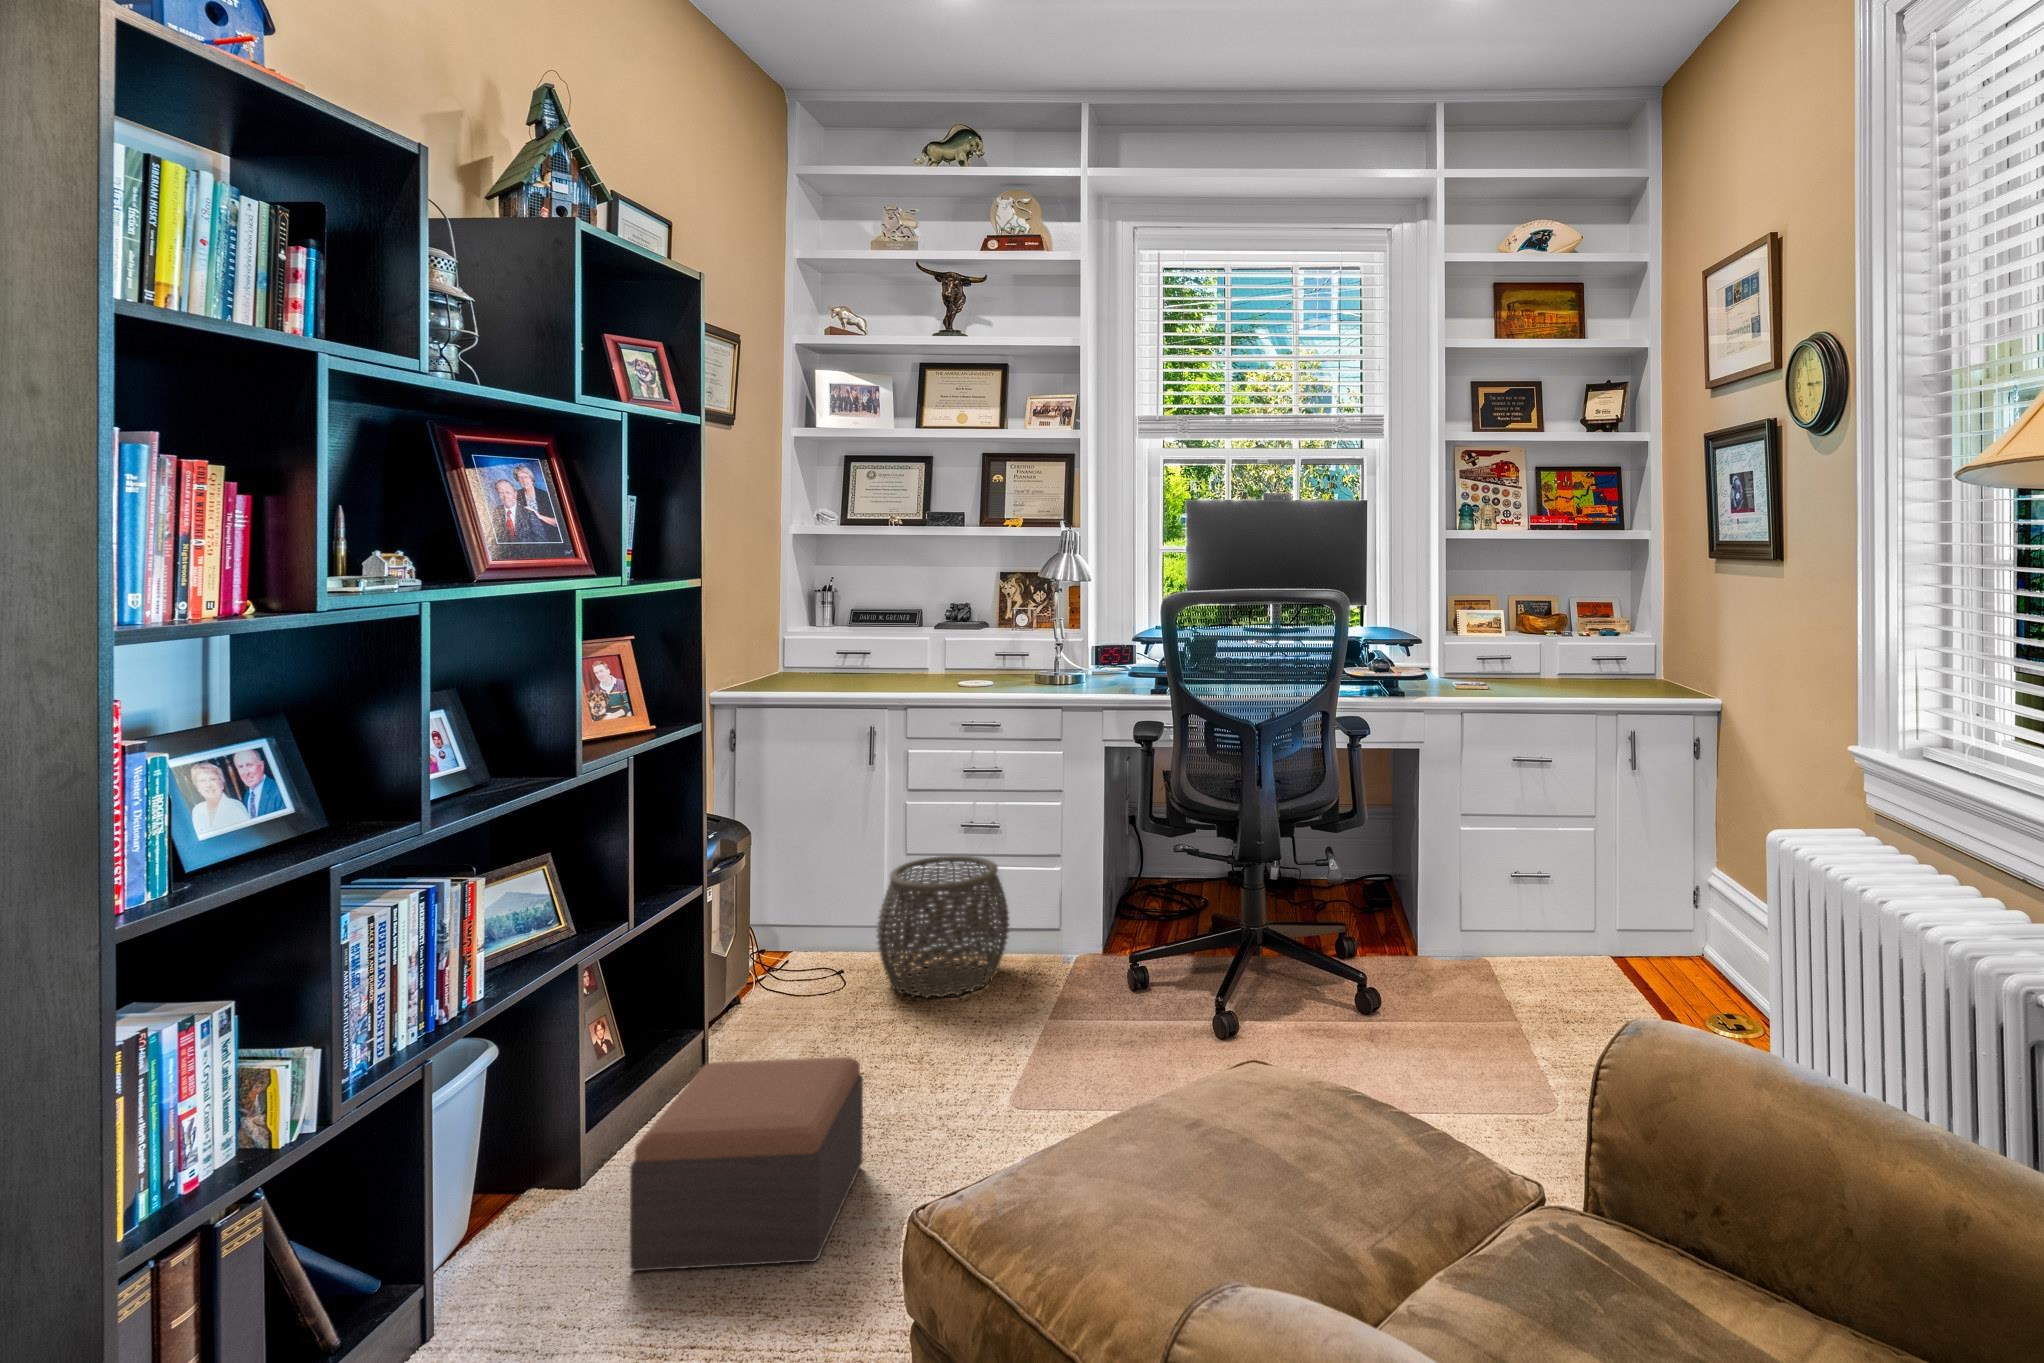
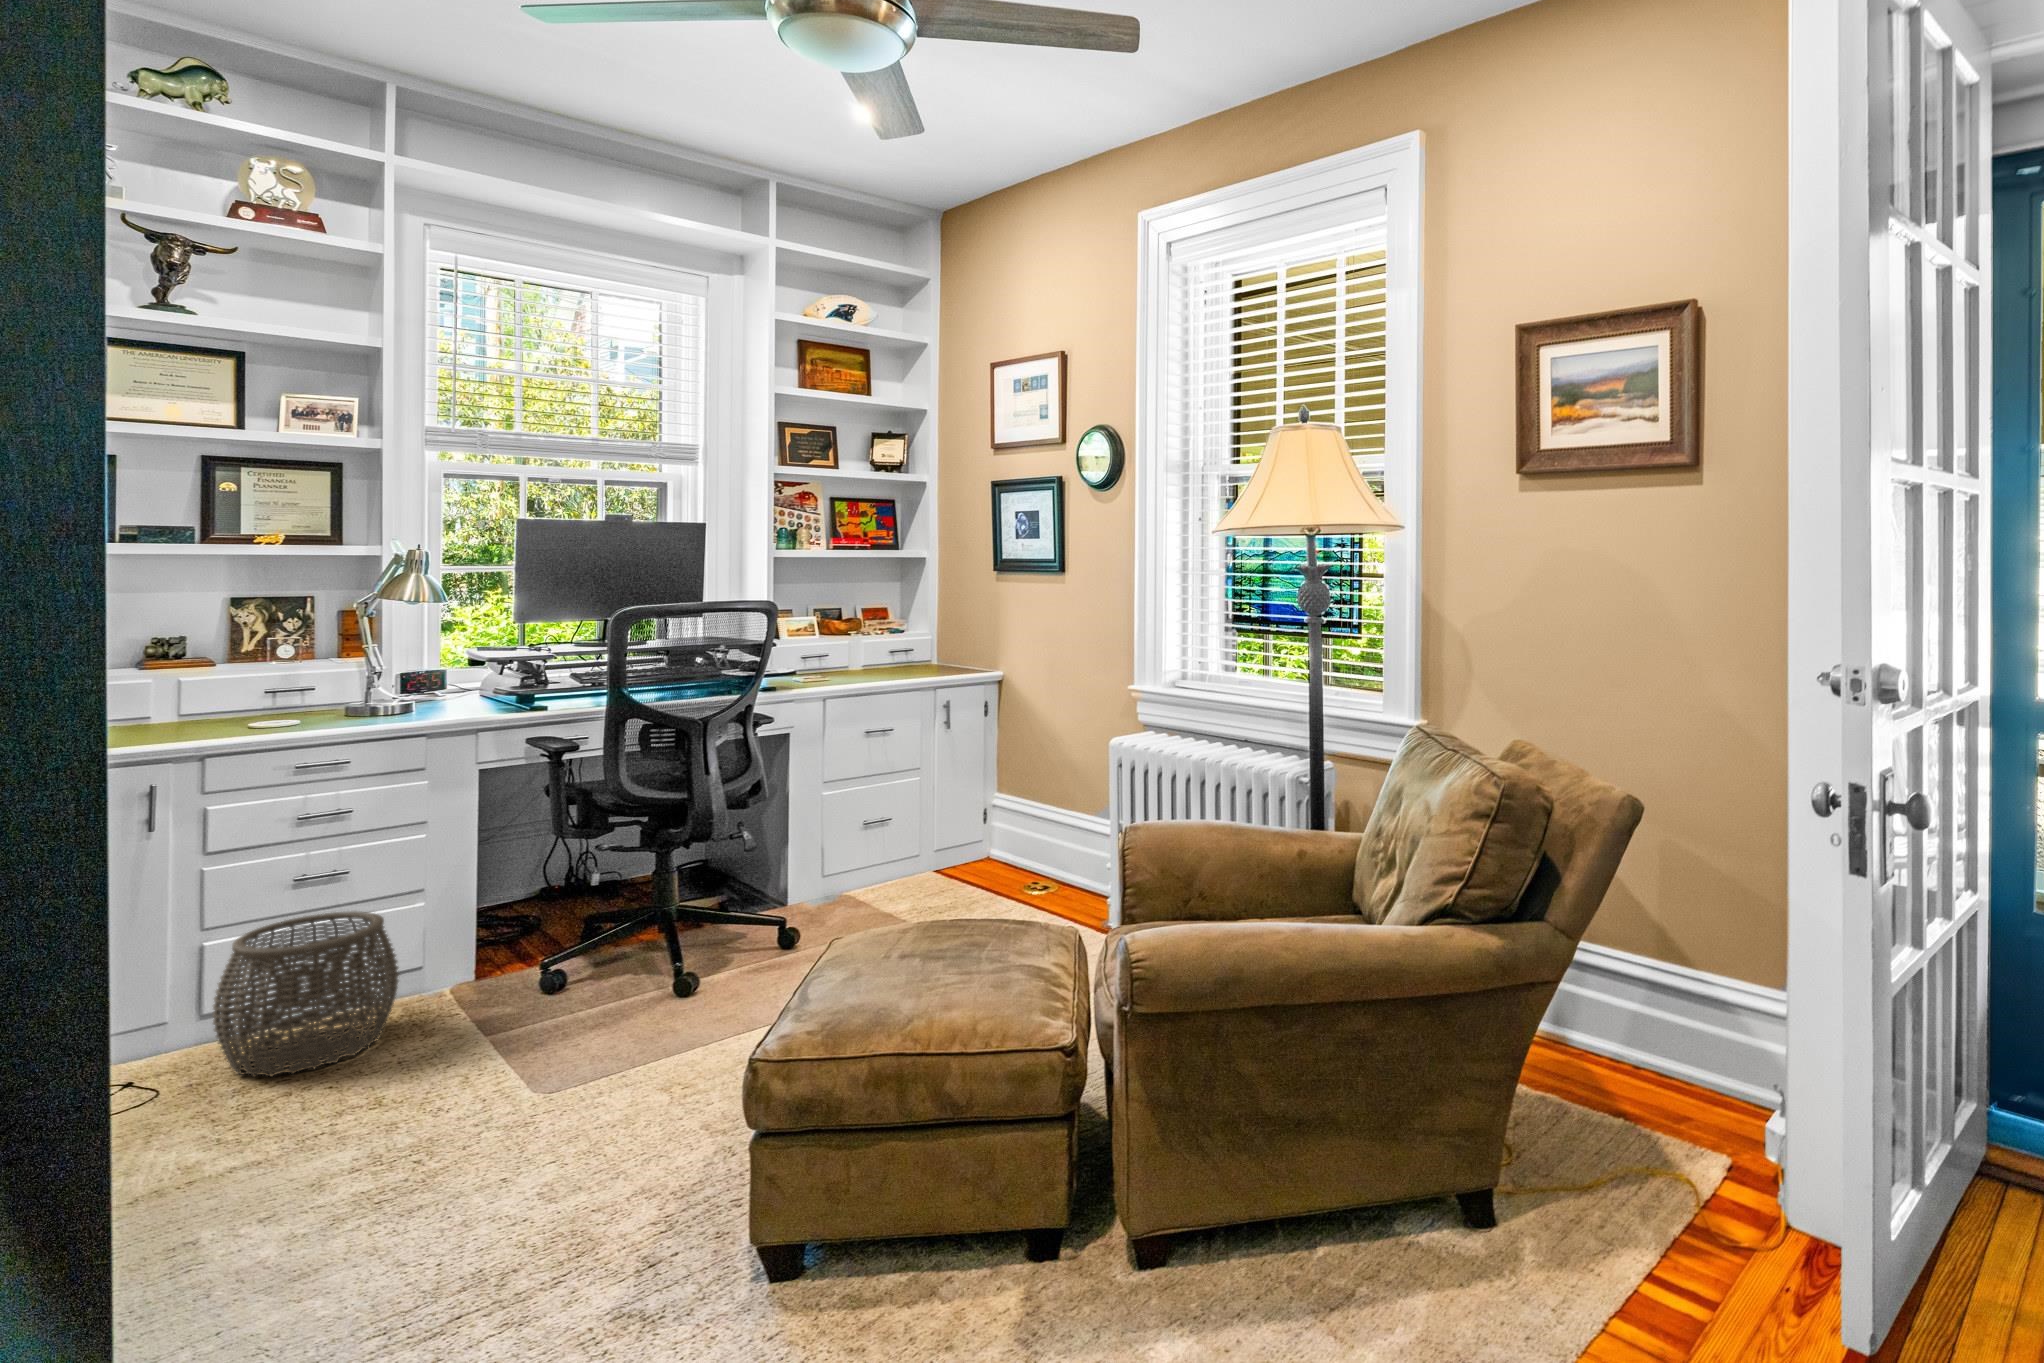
footstool: present [630,1057,863,1271] -> none [273,1073,536,1318]

